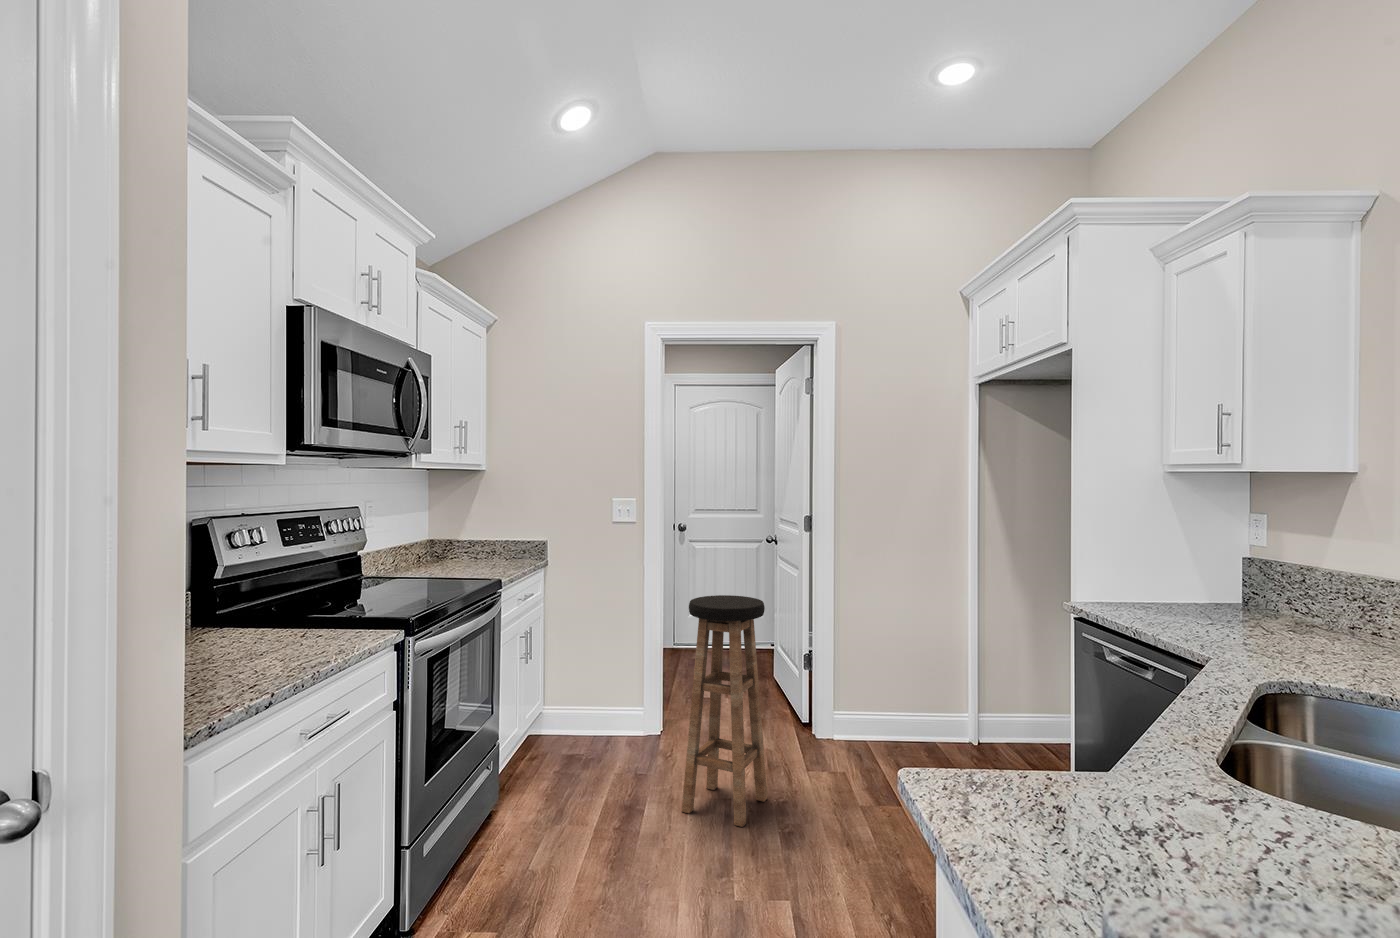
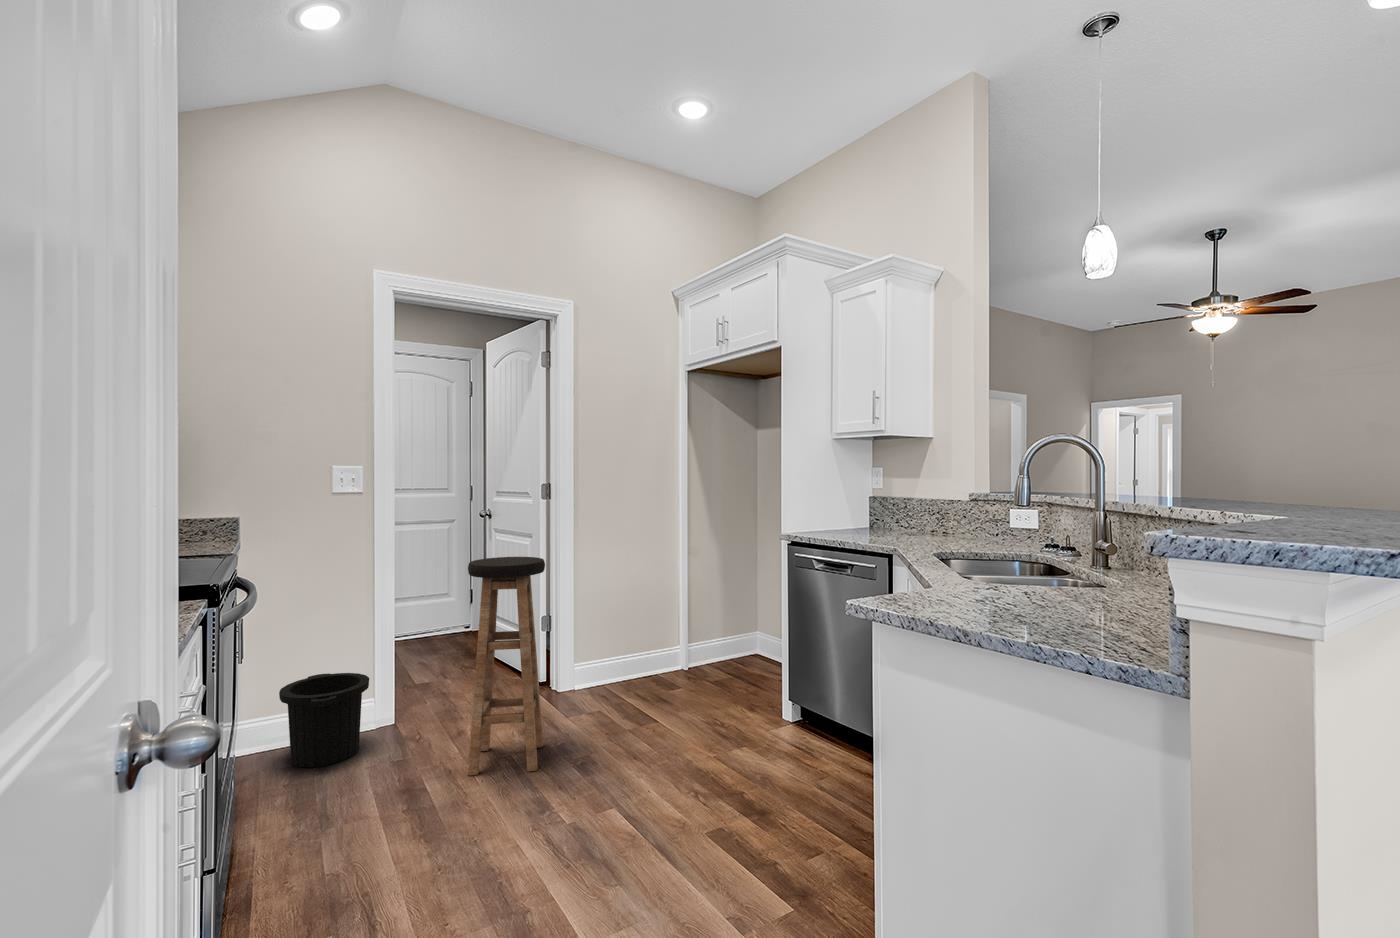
trash can: none [557,681,627,765] -> present [279,673,369,767]

